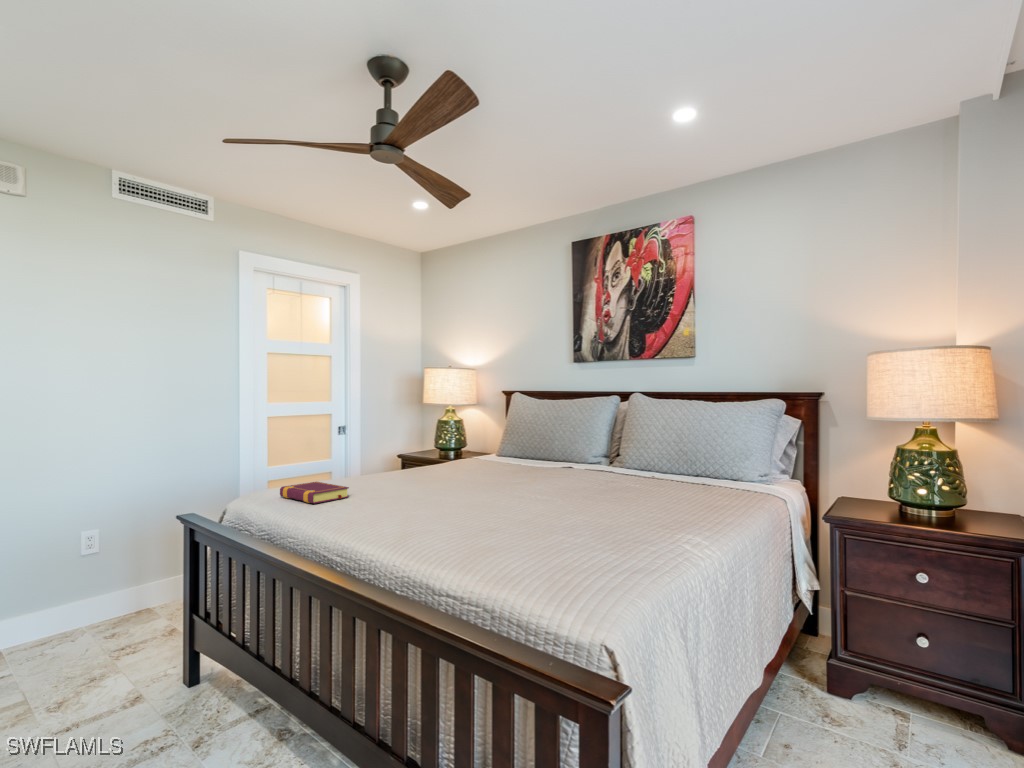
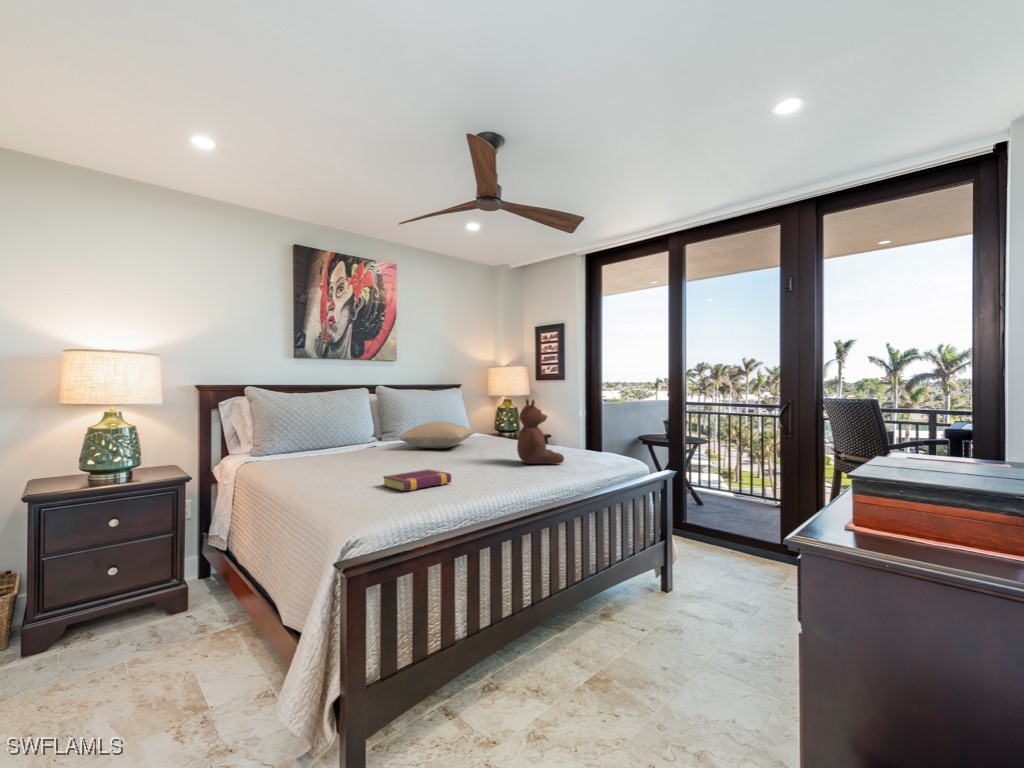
stuffed bear: none [408,418,494,537] -> present [517,399,564,464]
pillow: none [539,447,641,485] -> present [400,422,475,448]

